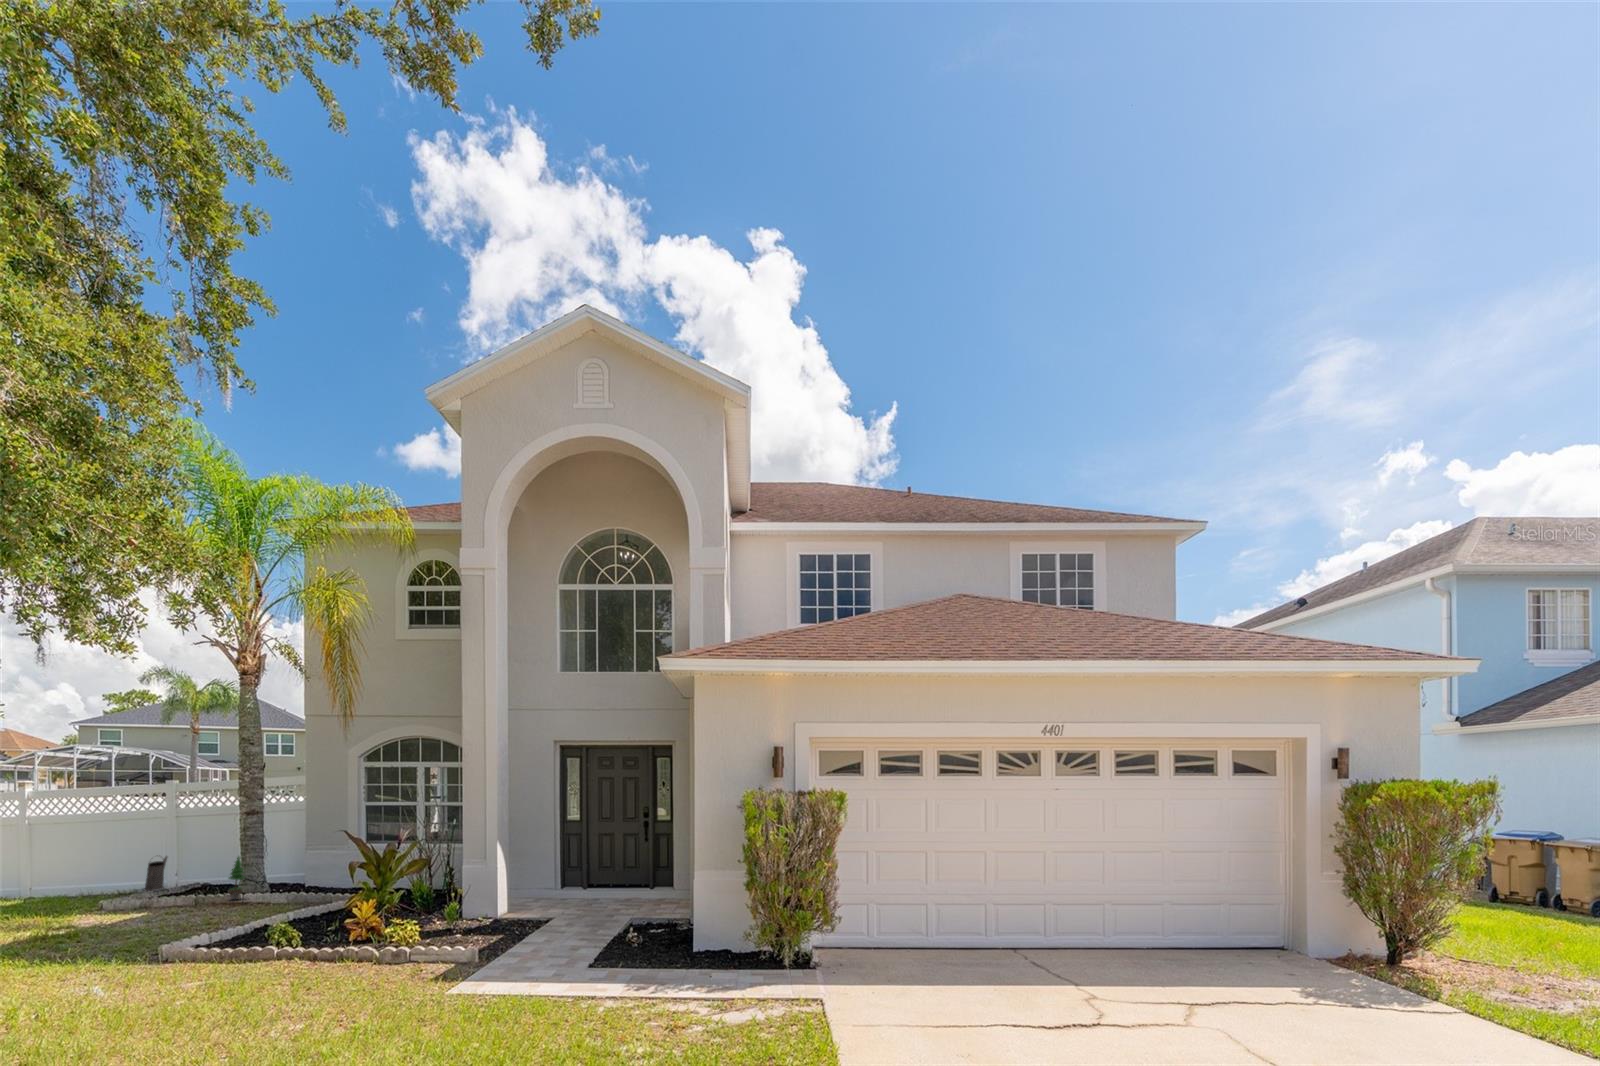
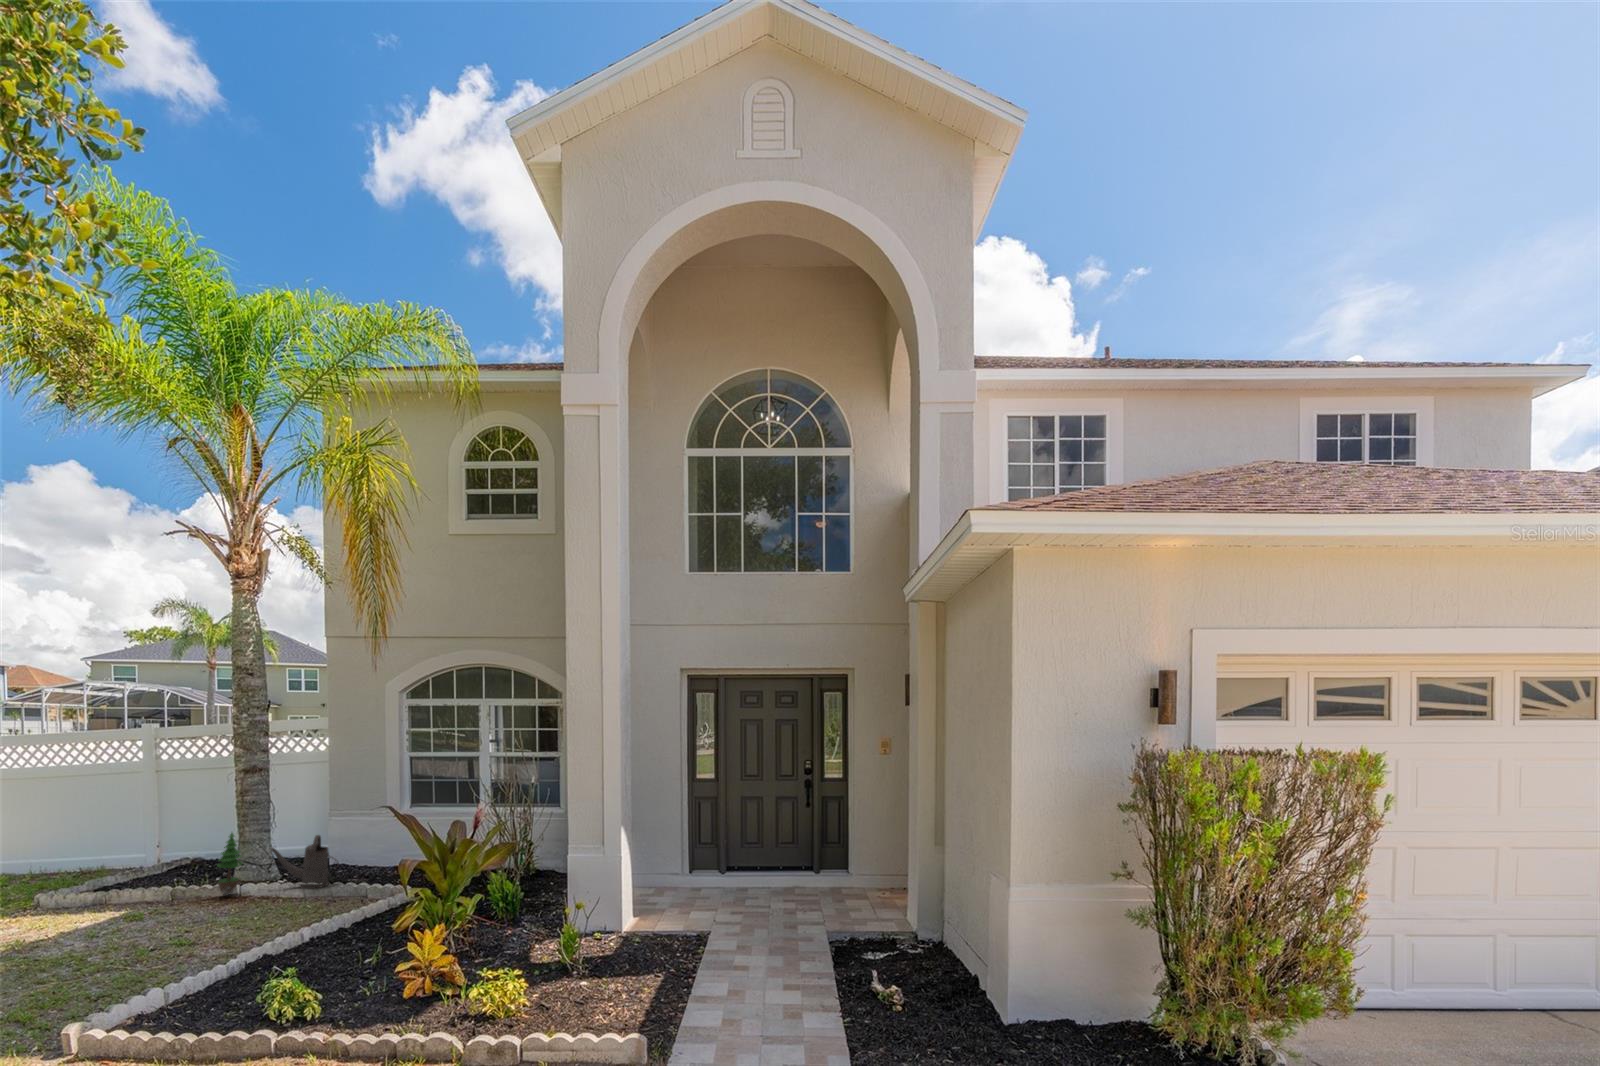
watering can: present [144,856,167,891] -> present [271,835,336,889]

